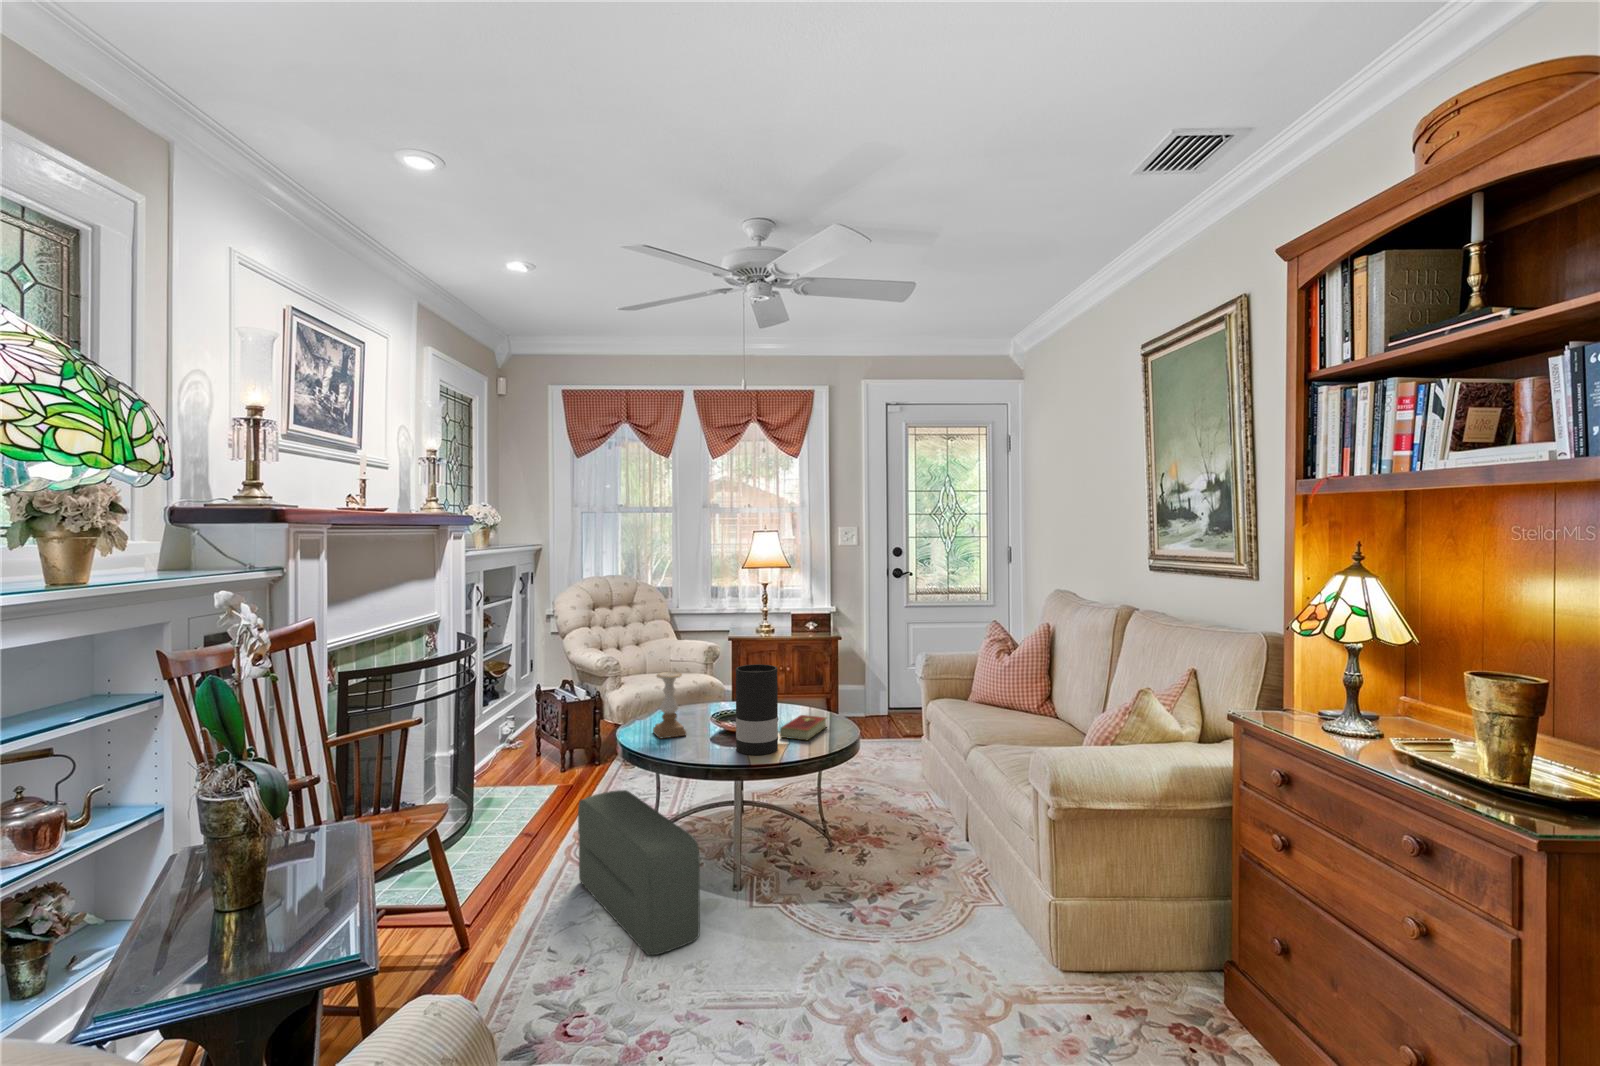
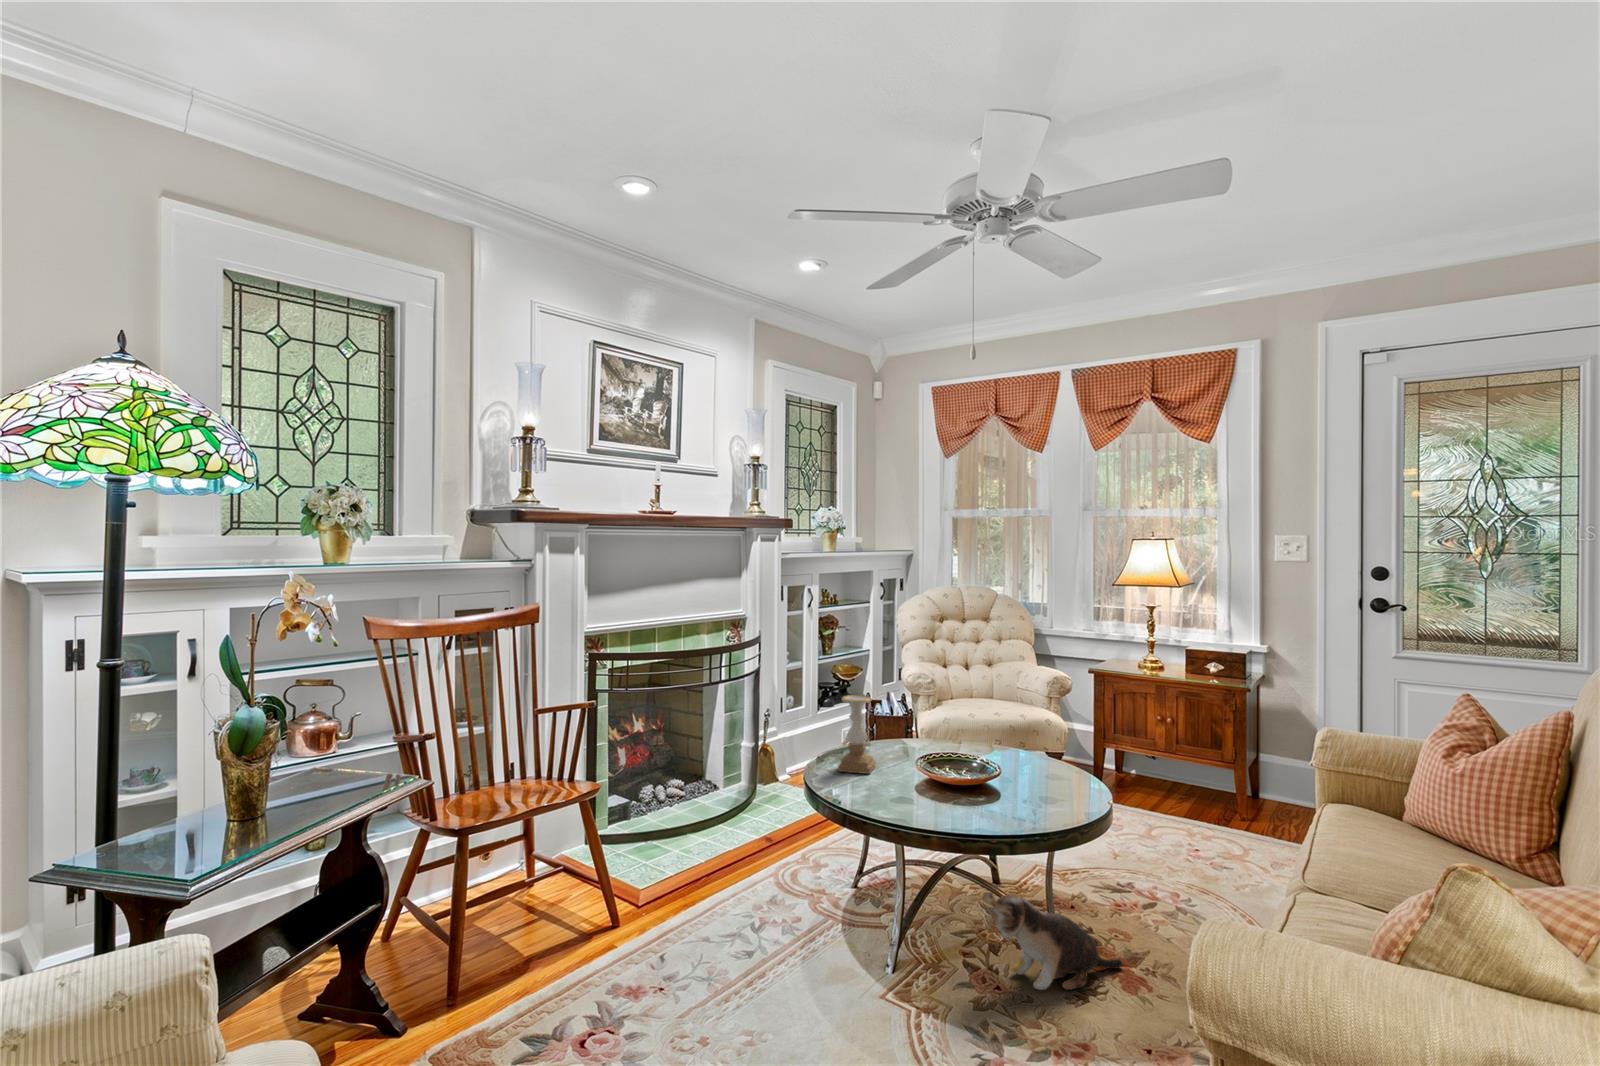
vase: present [736,664,778,755] -> none [886,699,940,817]
hardcover book: present [780,715,826,740] -> none [963,779,1046,814]
pouf: present [578,790,700,955] -> none [713,818,805,1018]
plush toy: none [796,796,861,857] -> present [982,893,1122,990]

